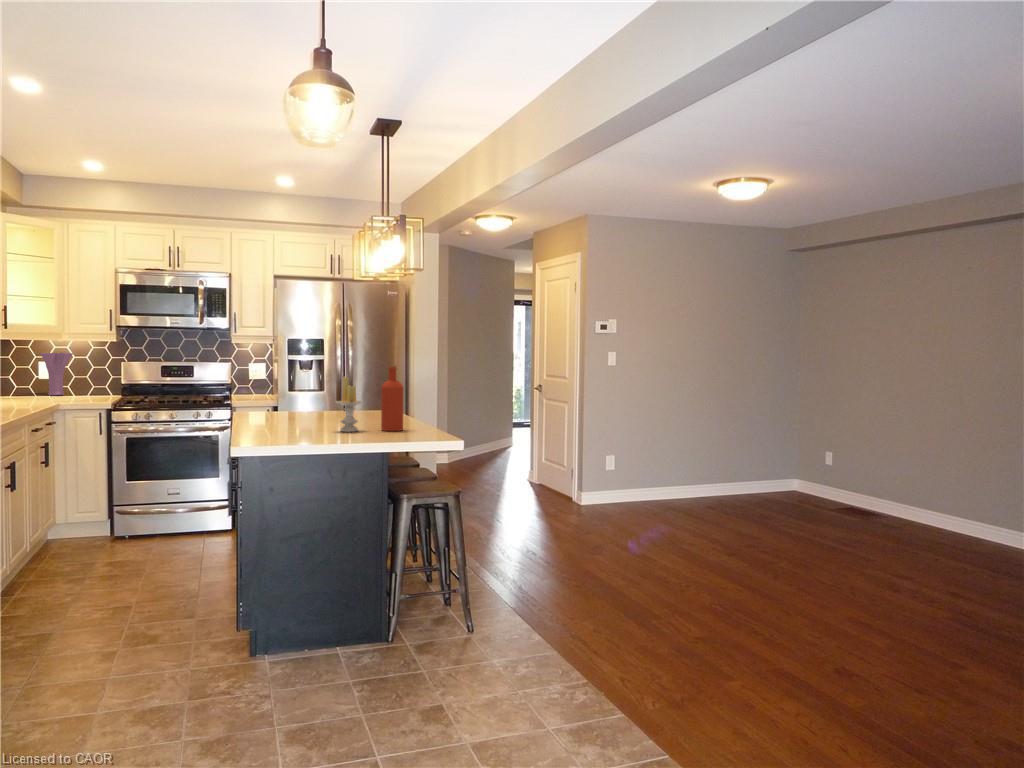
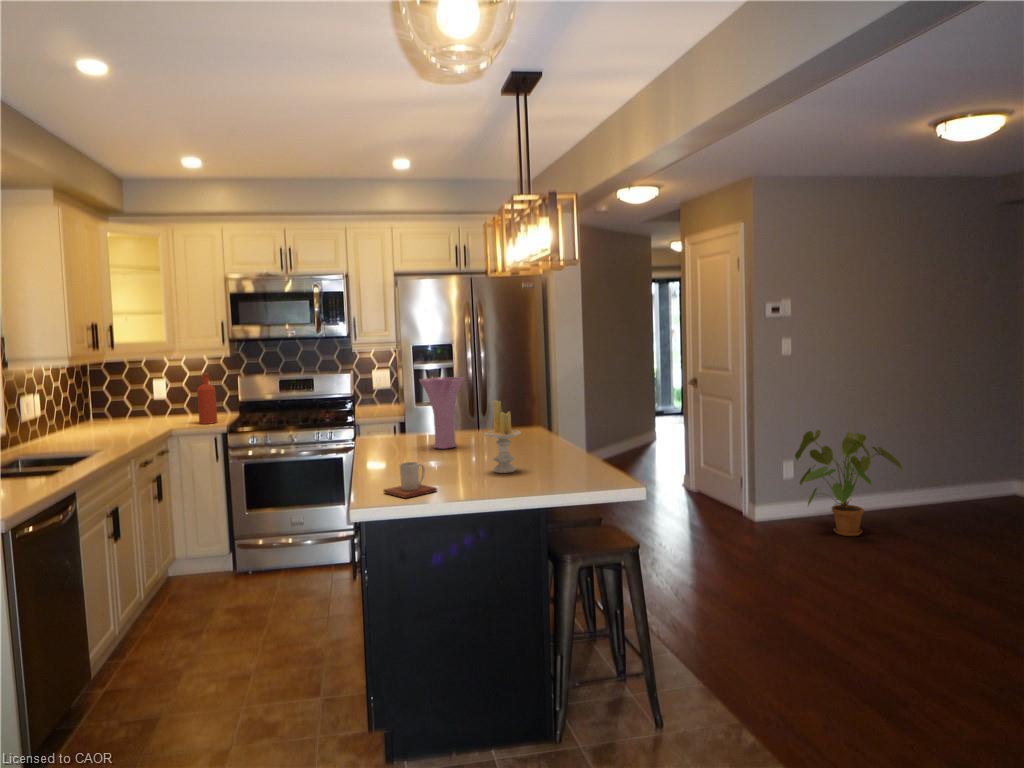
vase: present [40,353,73,395] -> present [419,377,464,449]
bottle: present [381,366,403,431] -> present [197,373,217,424]
mug: none [252,417,294,441] -> present [384,462,437,498]
house plant: none [616,429,701,516] -> present [795,430,902,536]

